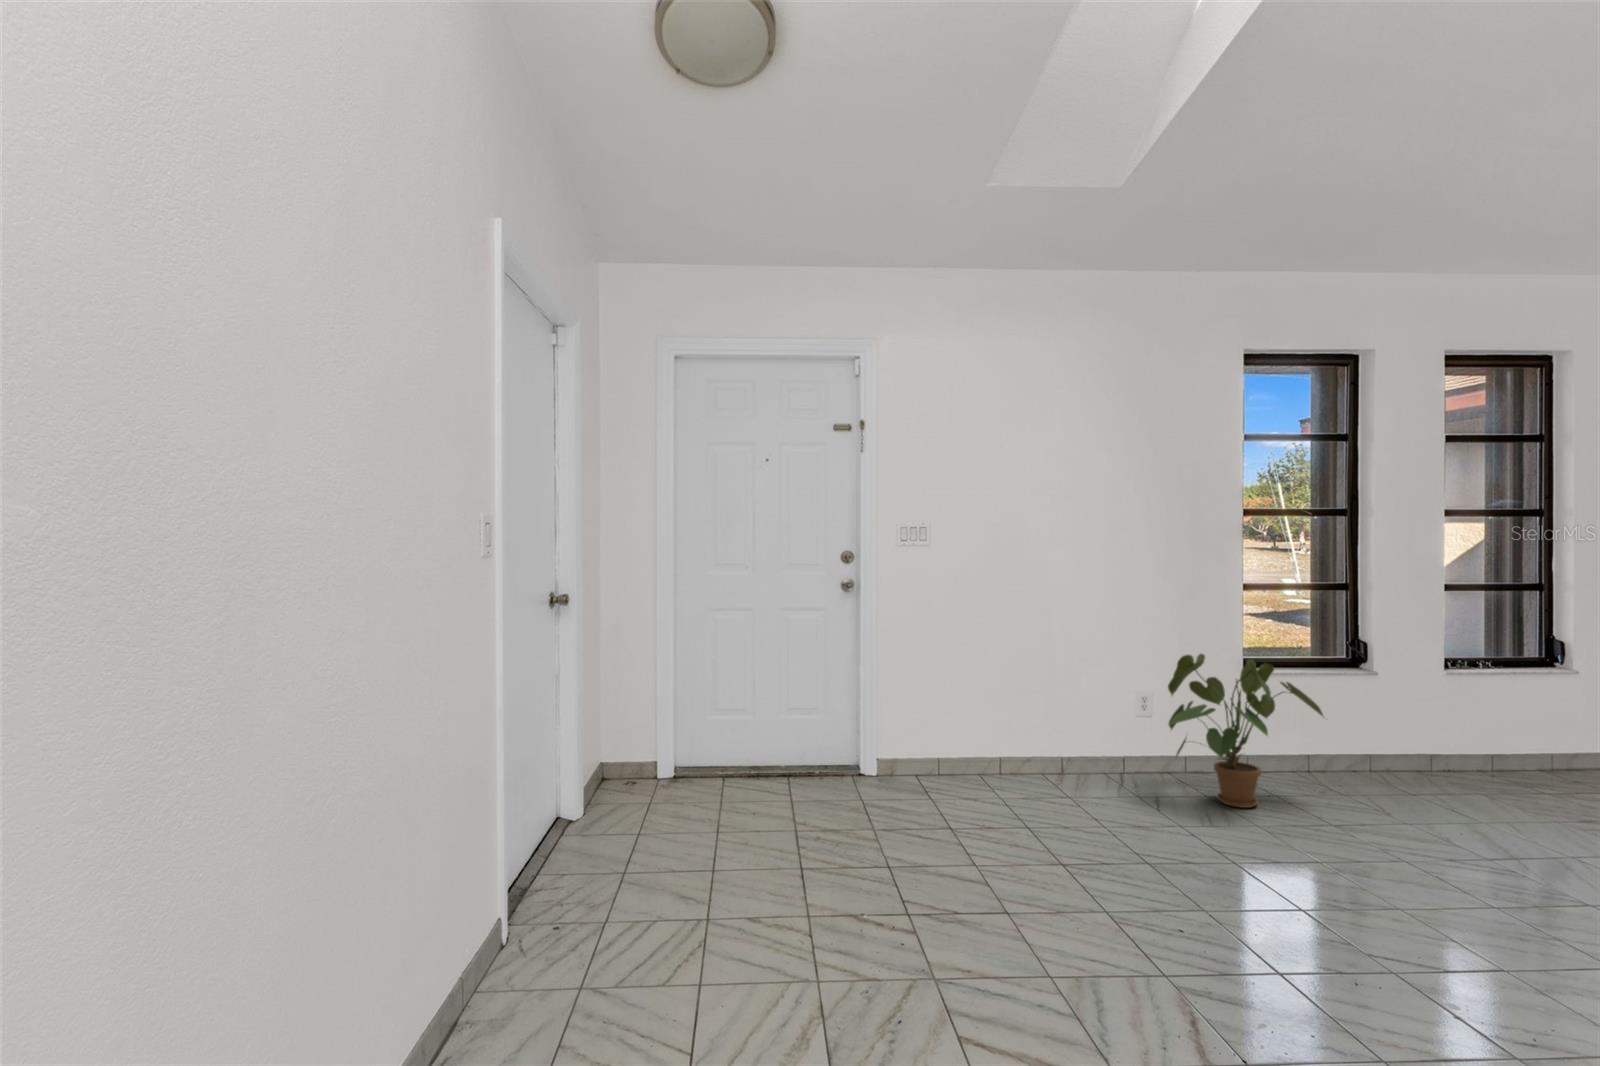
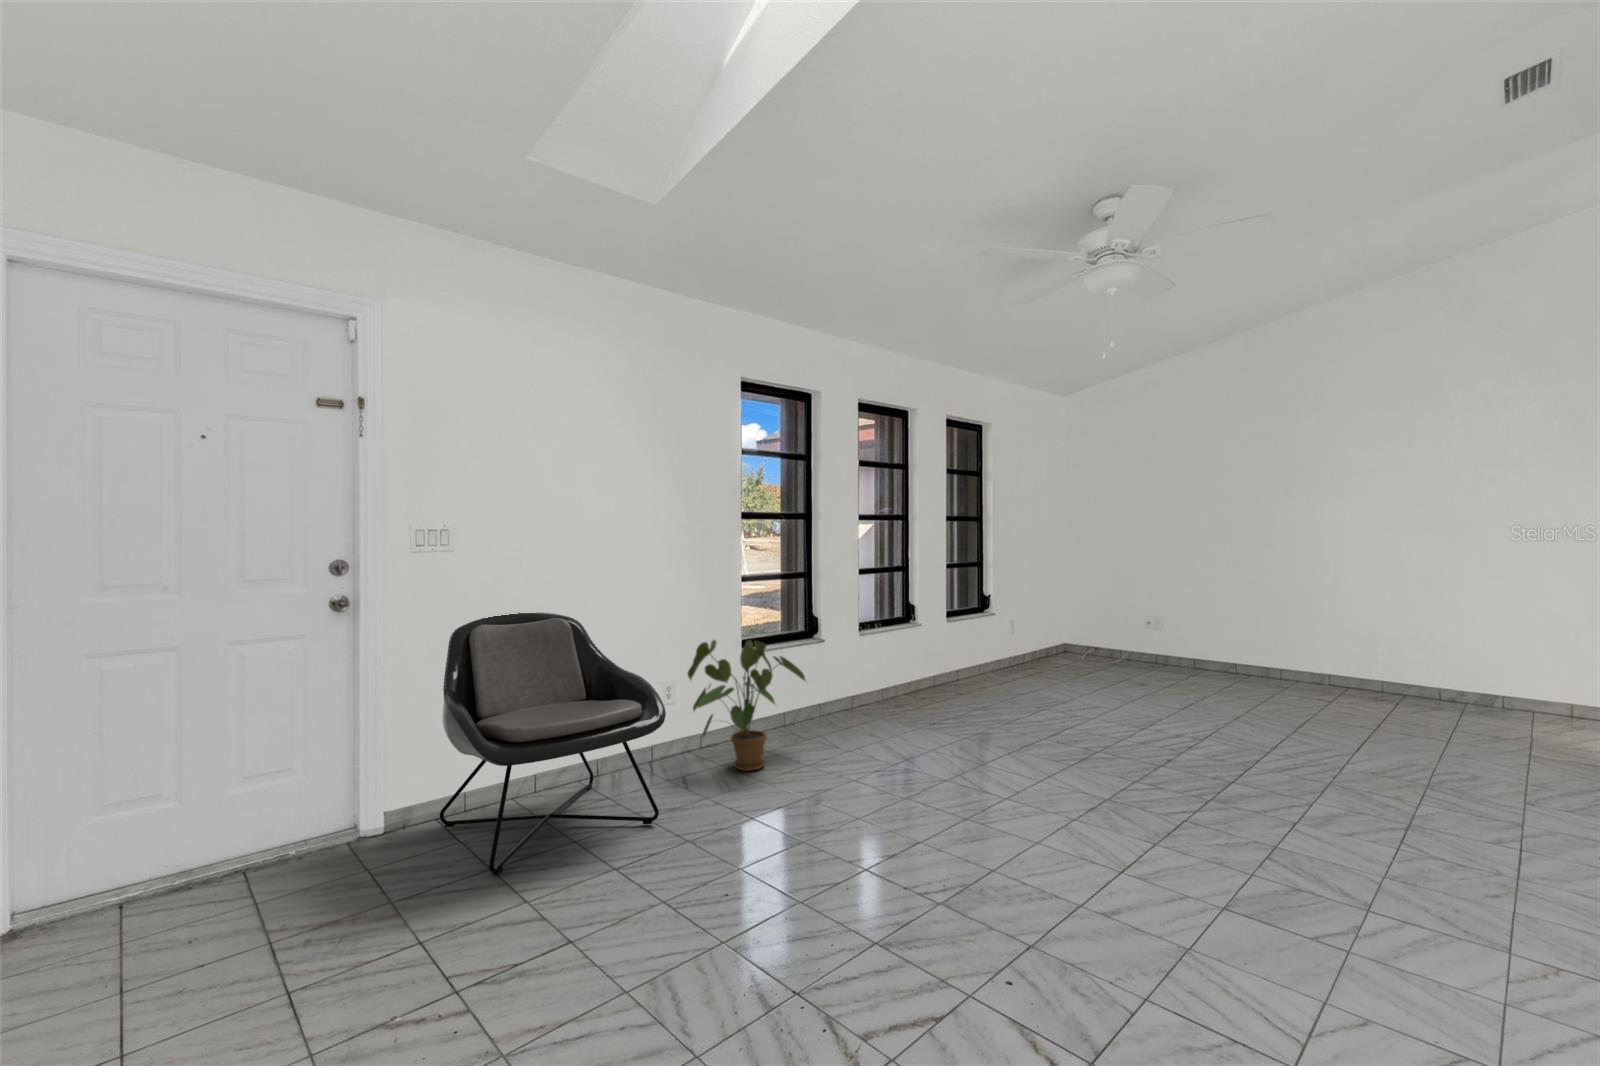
lounge chair: none [918,606,1118,830] -> present [439,612,666,875]

